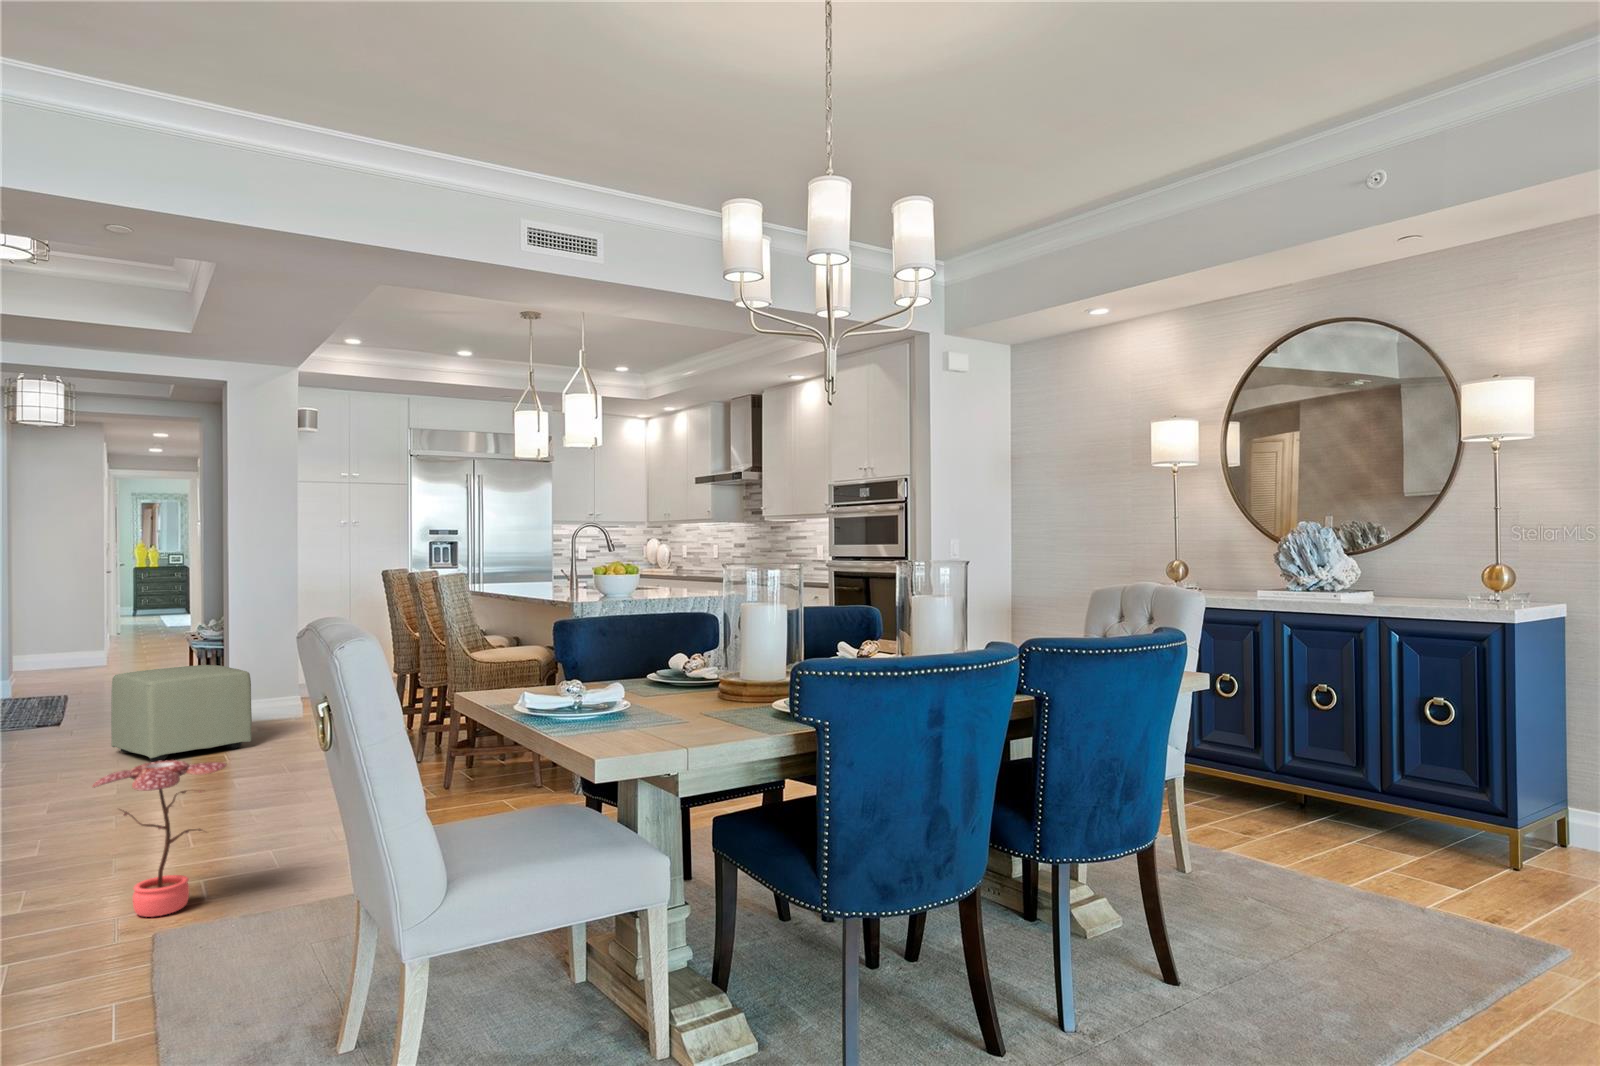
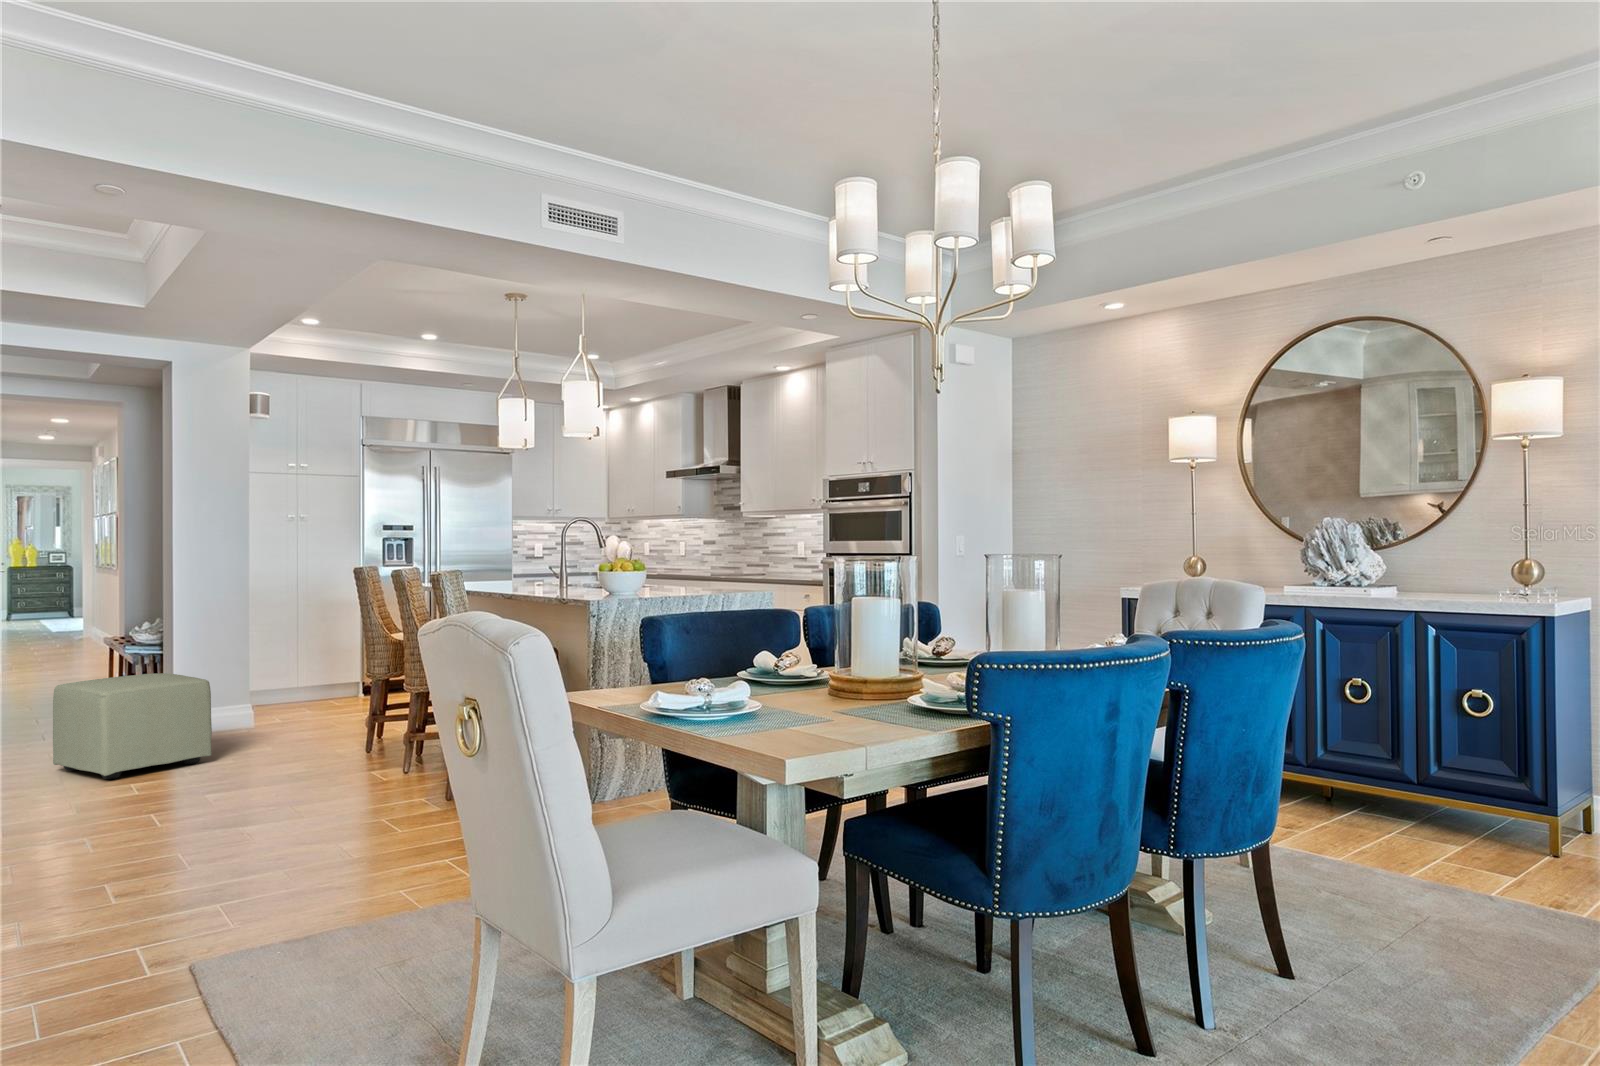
potted plant: present [92,760,227,917] -> none [117,777,260,945]

